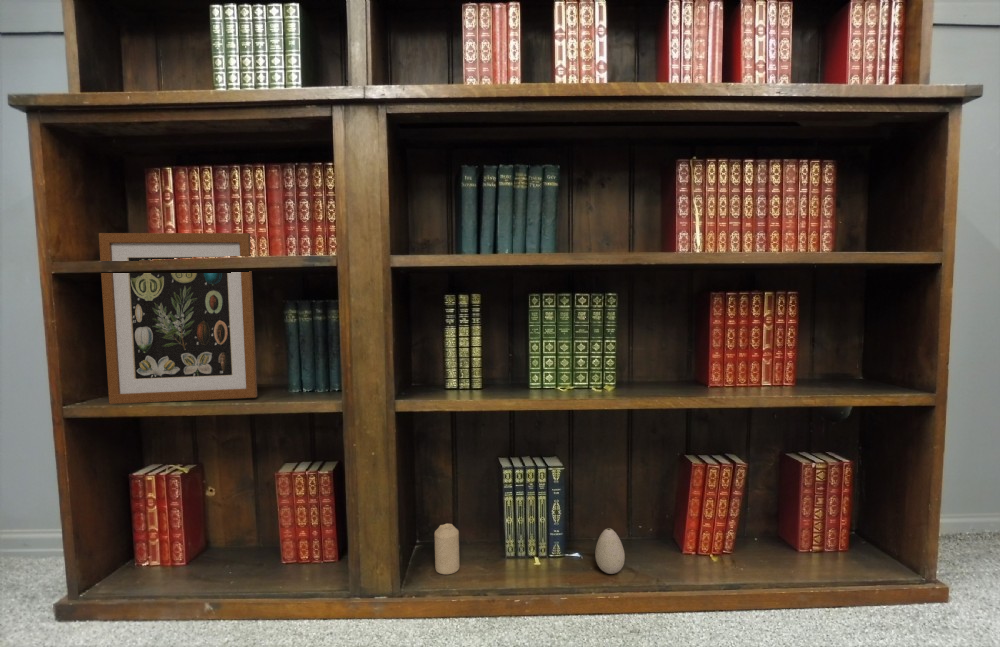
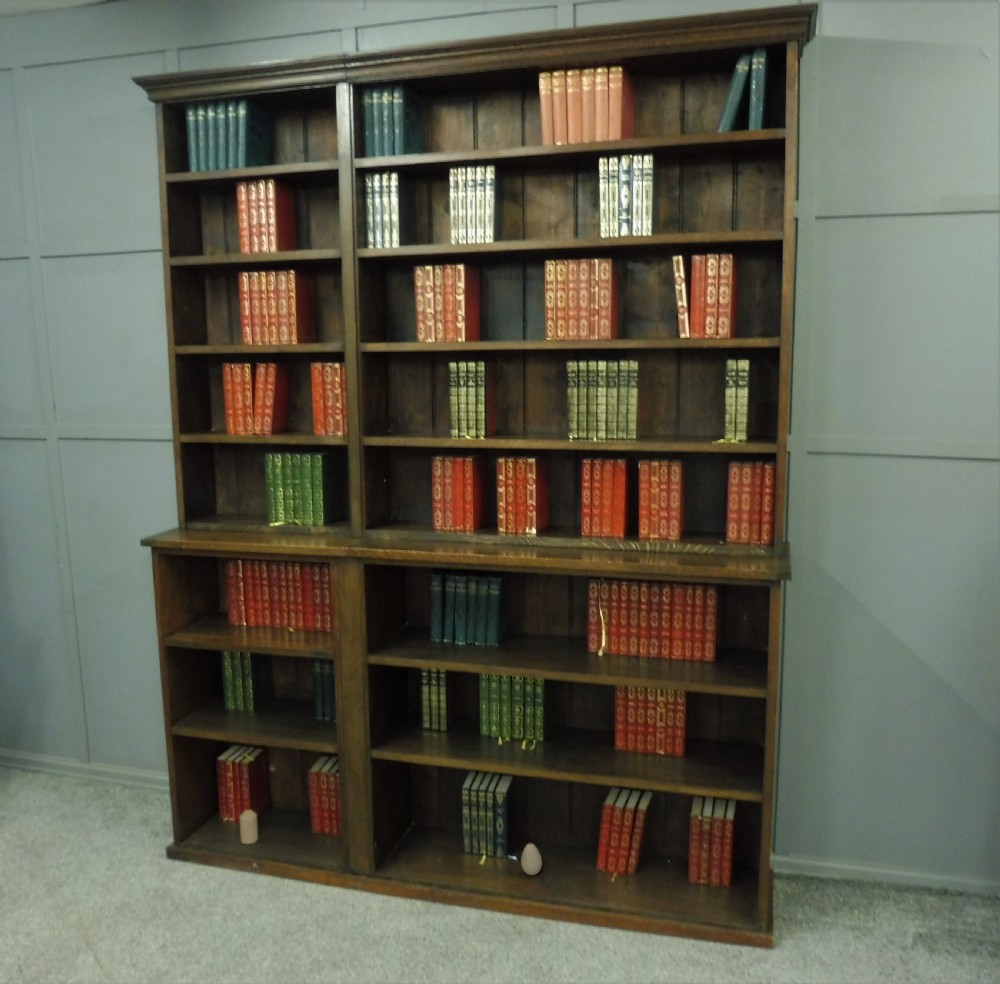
picture frame: present [99,233,257,404] -> none [198,609,297,722]
candle: present [434,524,459,574] -> present [240,810,258,844]

